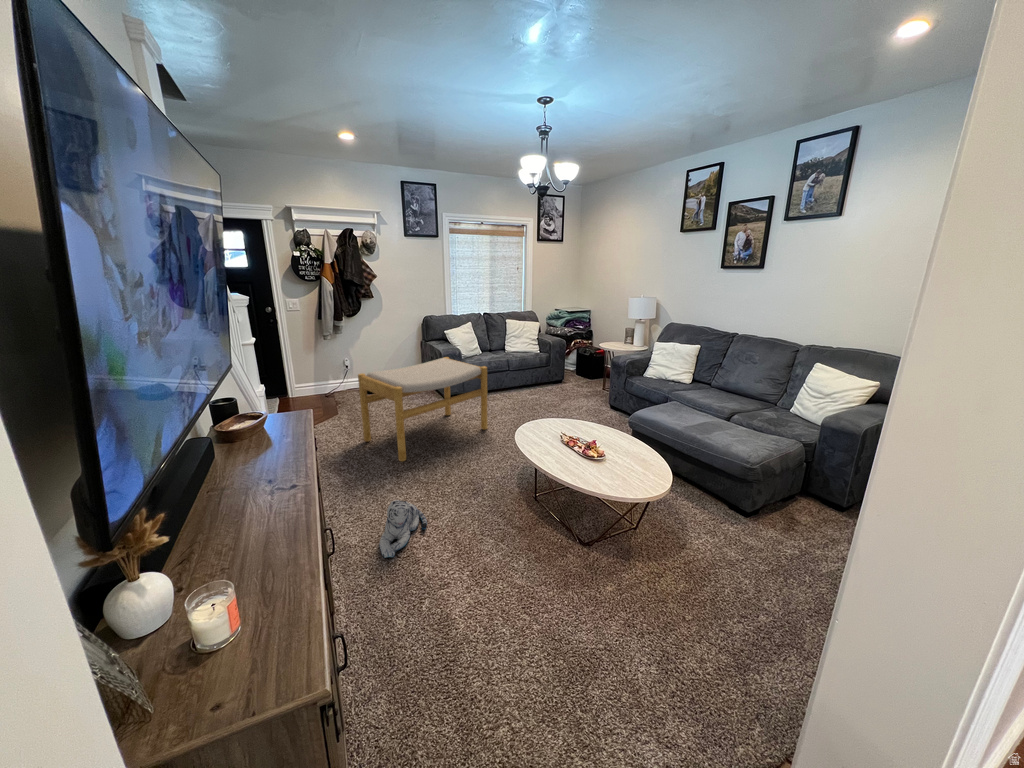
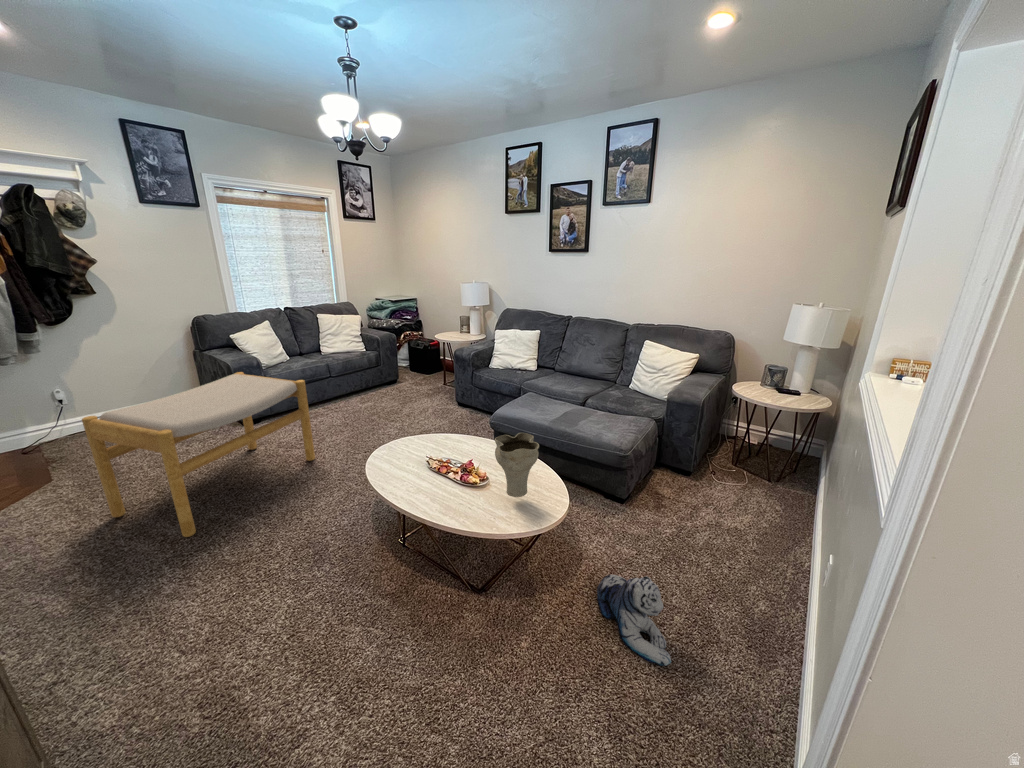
vase: none [605,420,650,473] -> present [495,433,539,497]
plush toy: present [379,500,427,558] -> present [597,575,671,666]

